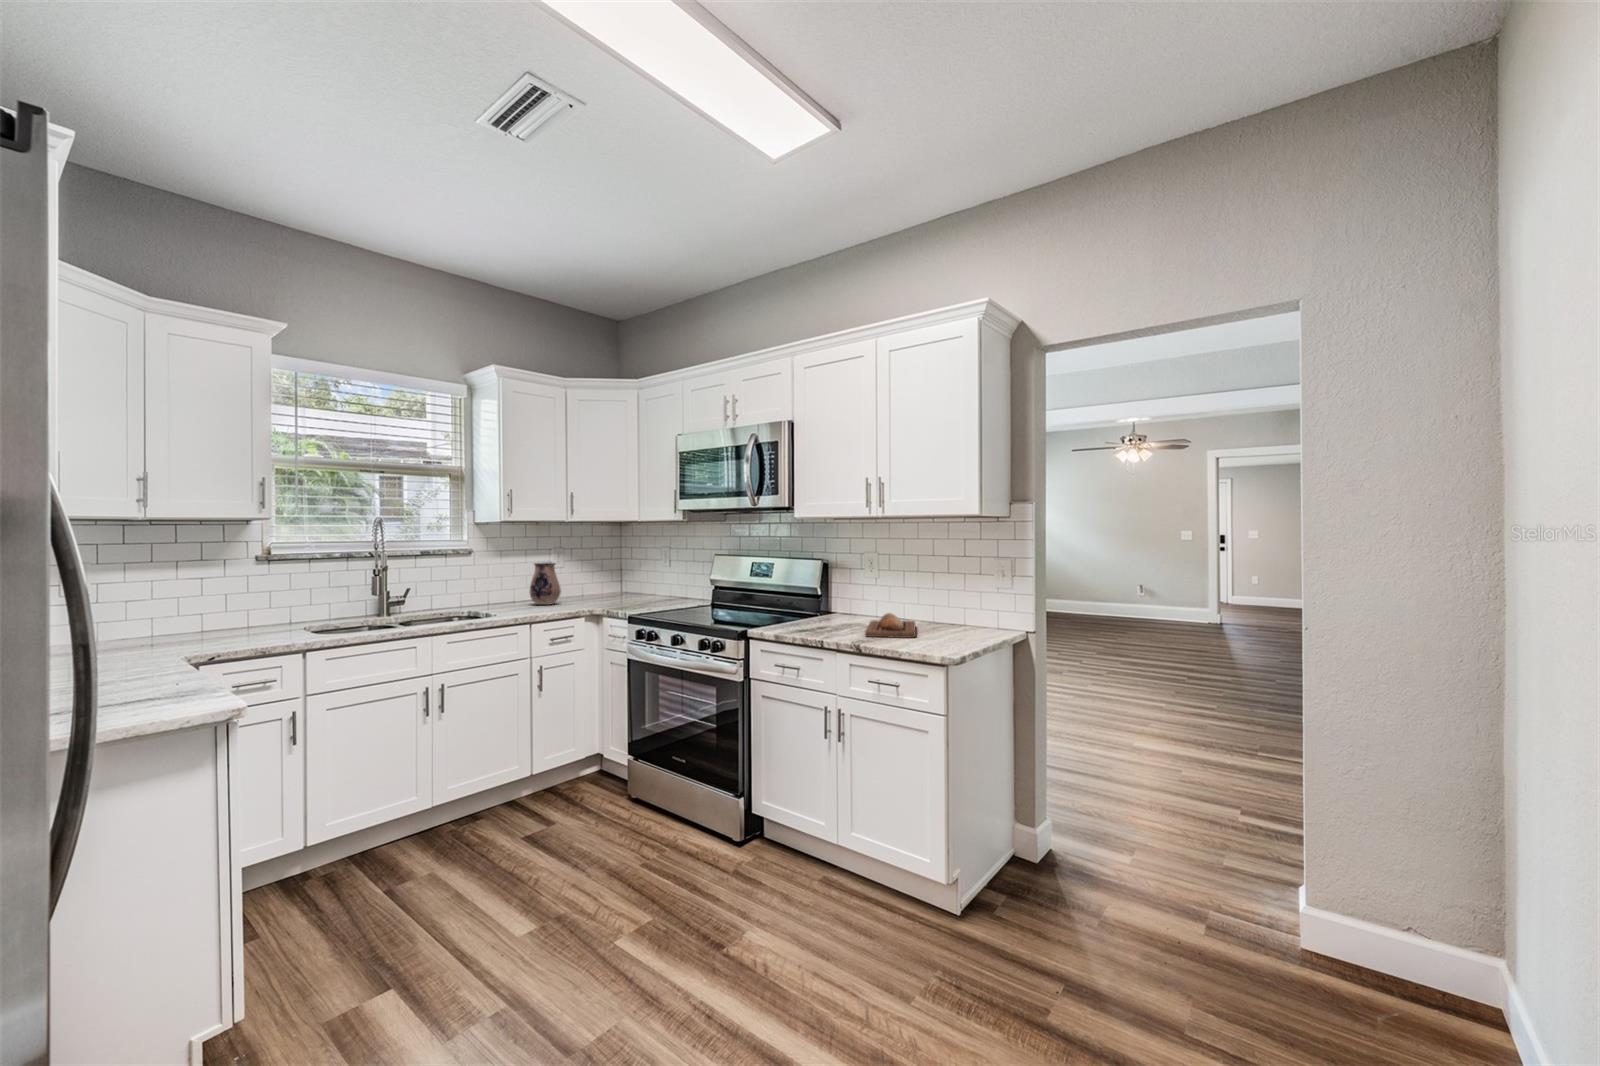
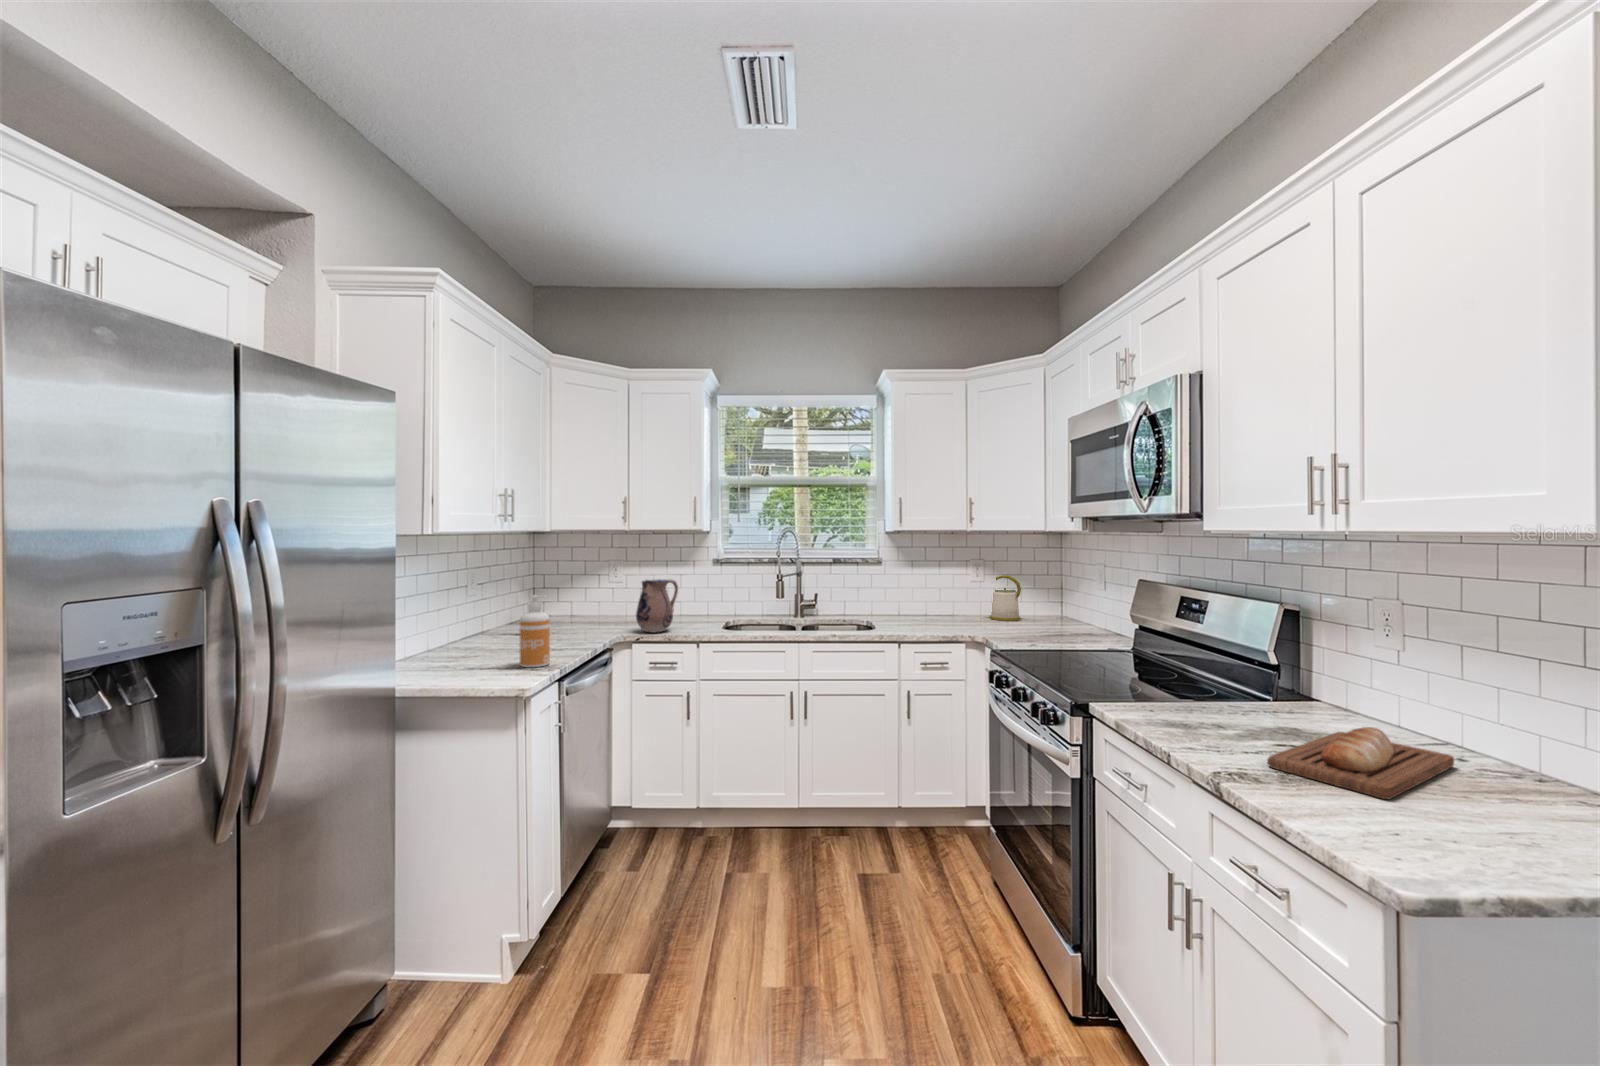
kettle: none [563,561,597,601] -> present [990,575,1021,621]
ceramic pitcher: present [530,562,561,605] -> present [636,580,678,633]
soap dispenser: none [135,594,187,690] -> present [520,595,550,667]

